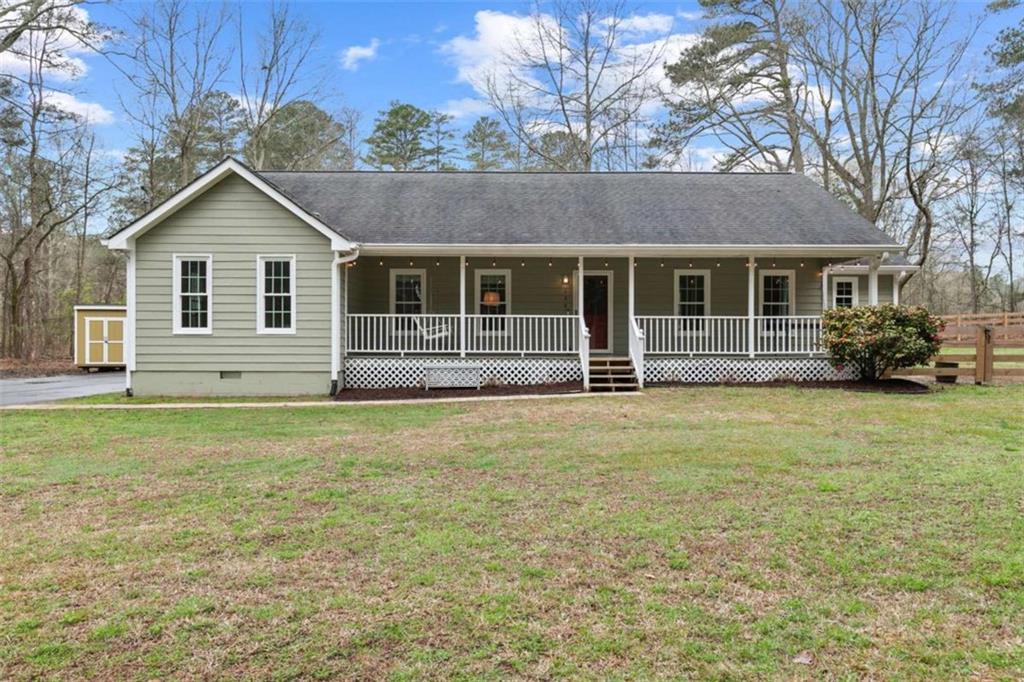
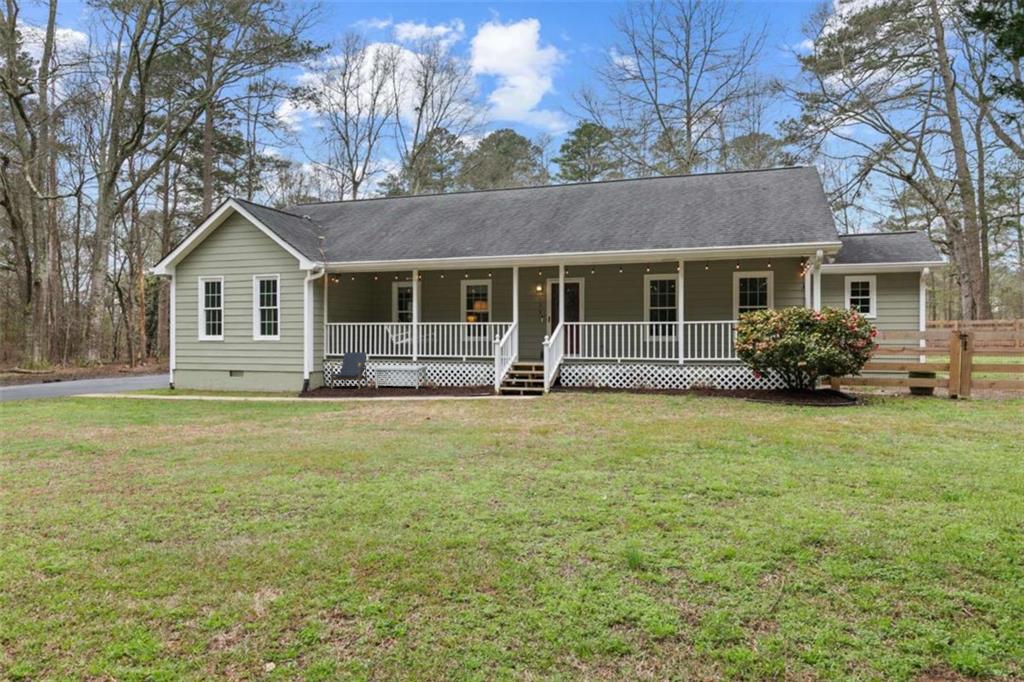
lounge chair: none [370,348,409,392] -> present [331,352,367,388]

